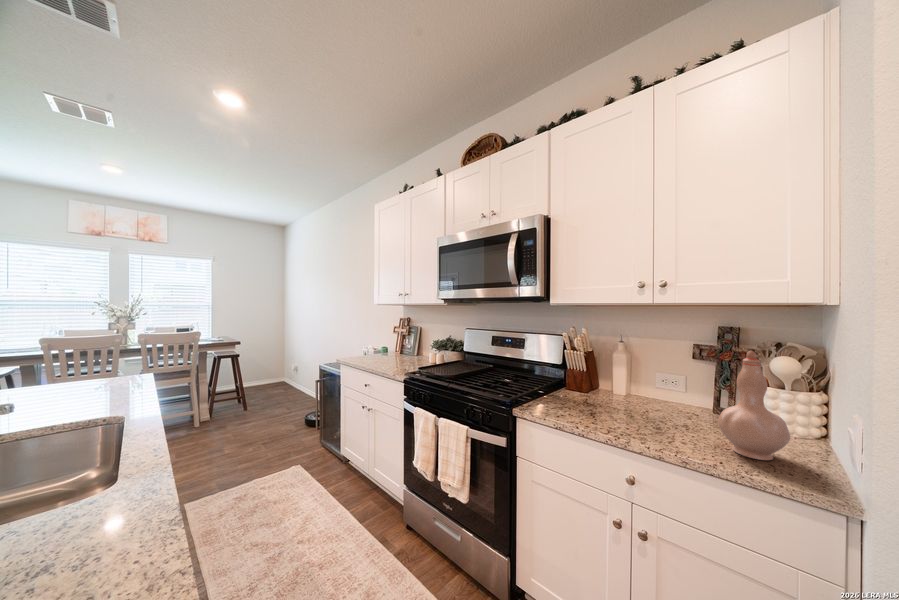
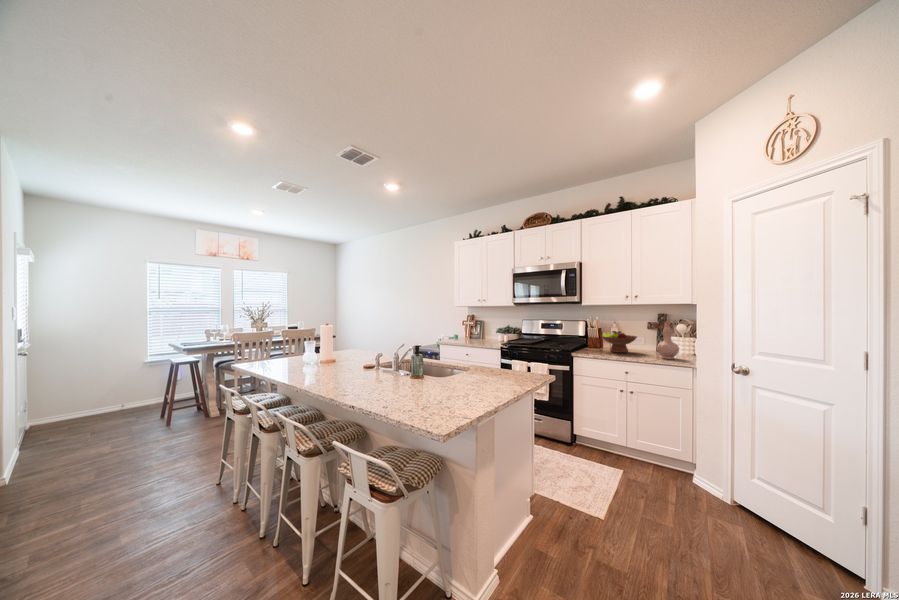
fruit bowl: none [584,361,667,414] -> present [601,331,637,353]

